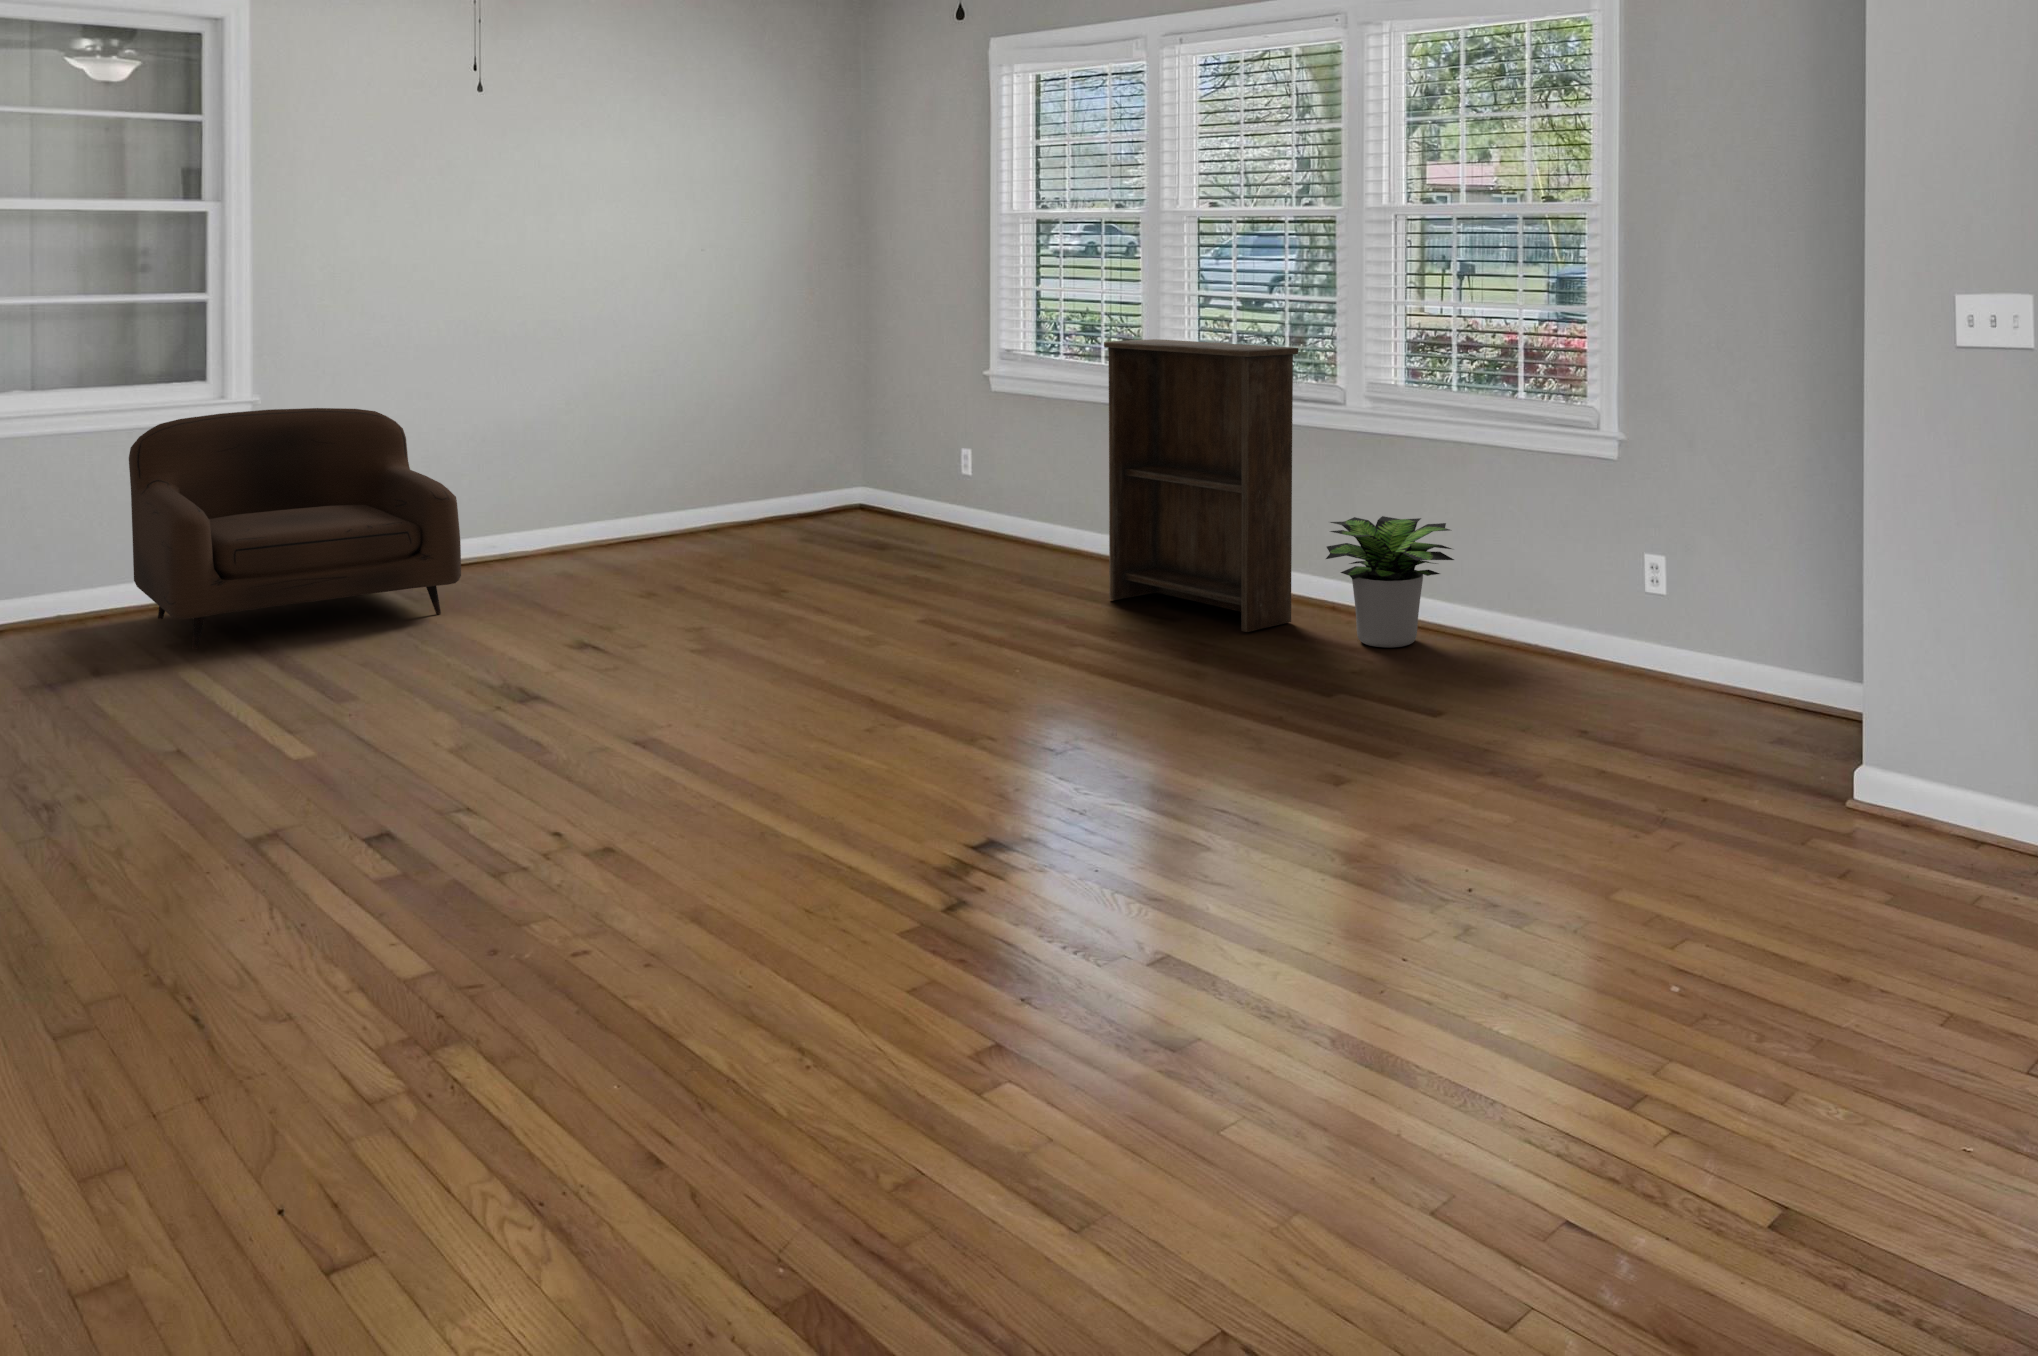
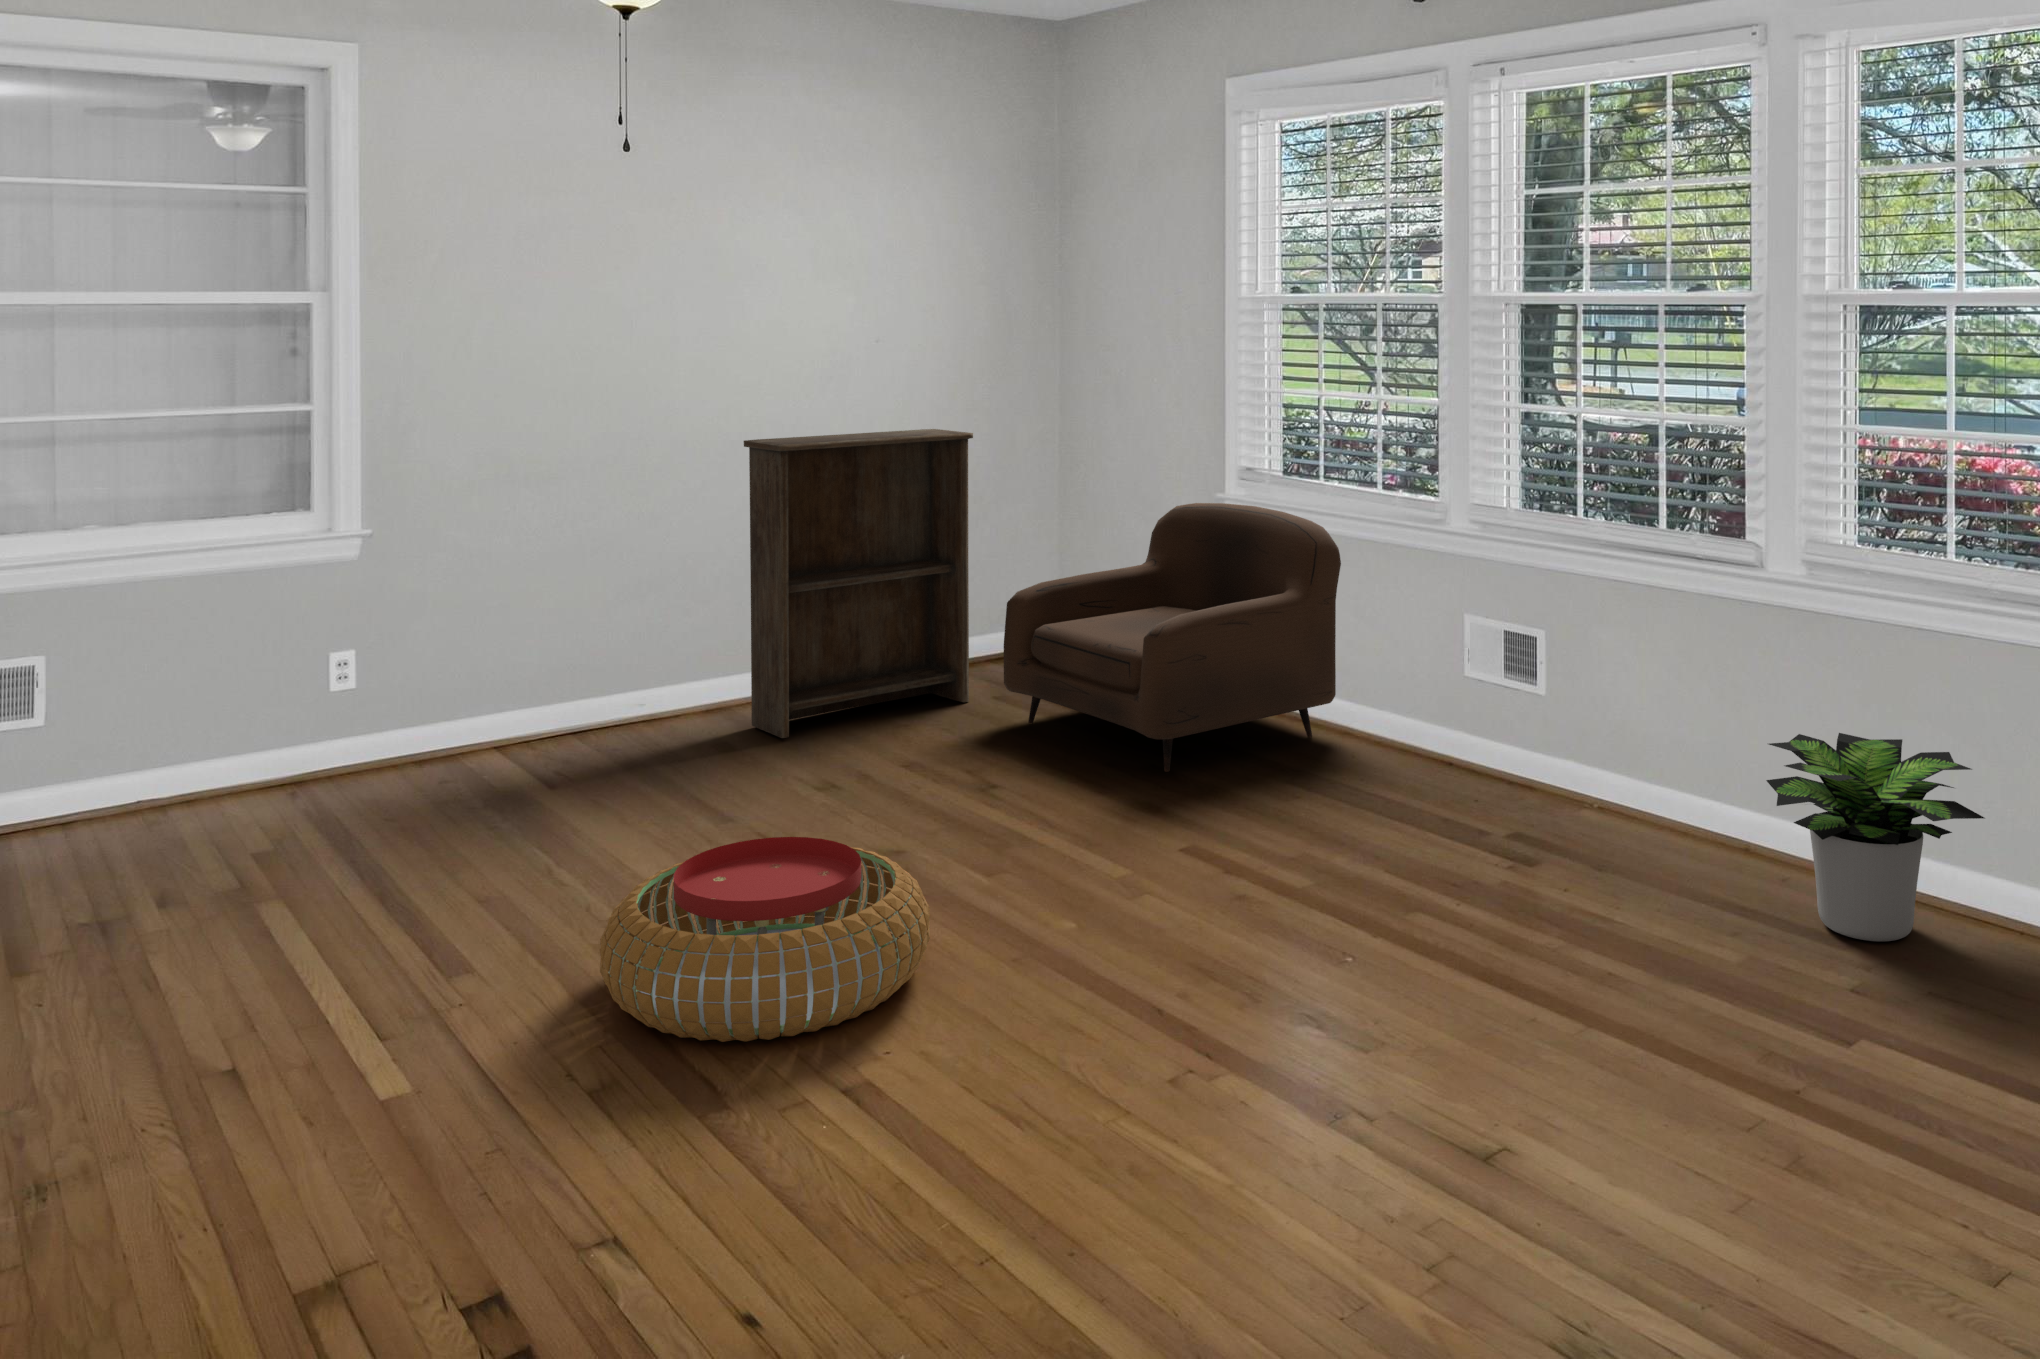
bookshelf: present [1104,339,1298,632] -> present [744,429,973,738]
armchair: present [129,408,461,649] -> present [1004,503,1341,772]
pouf: none [475,598,723,720] -> present [600,837,930,1042]

